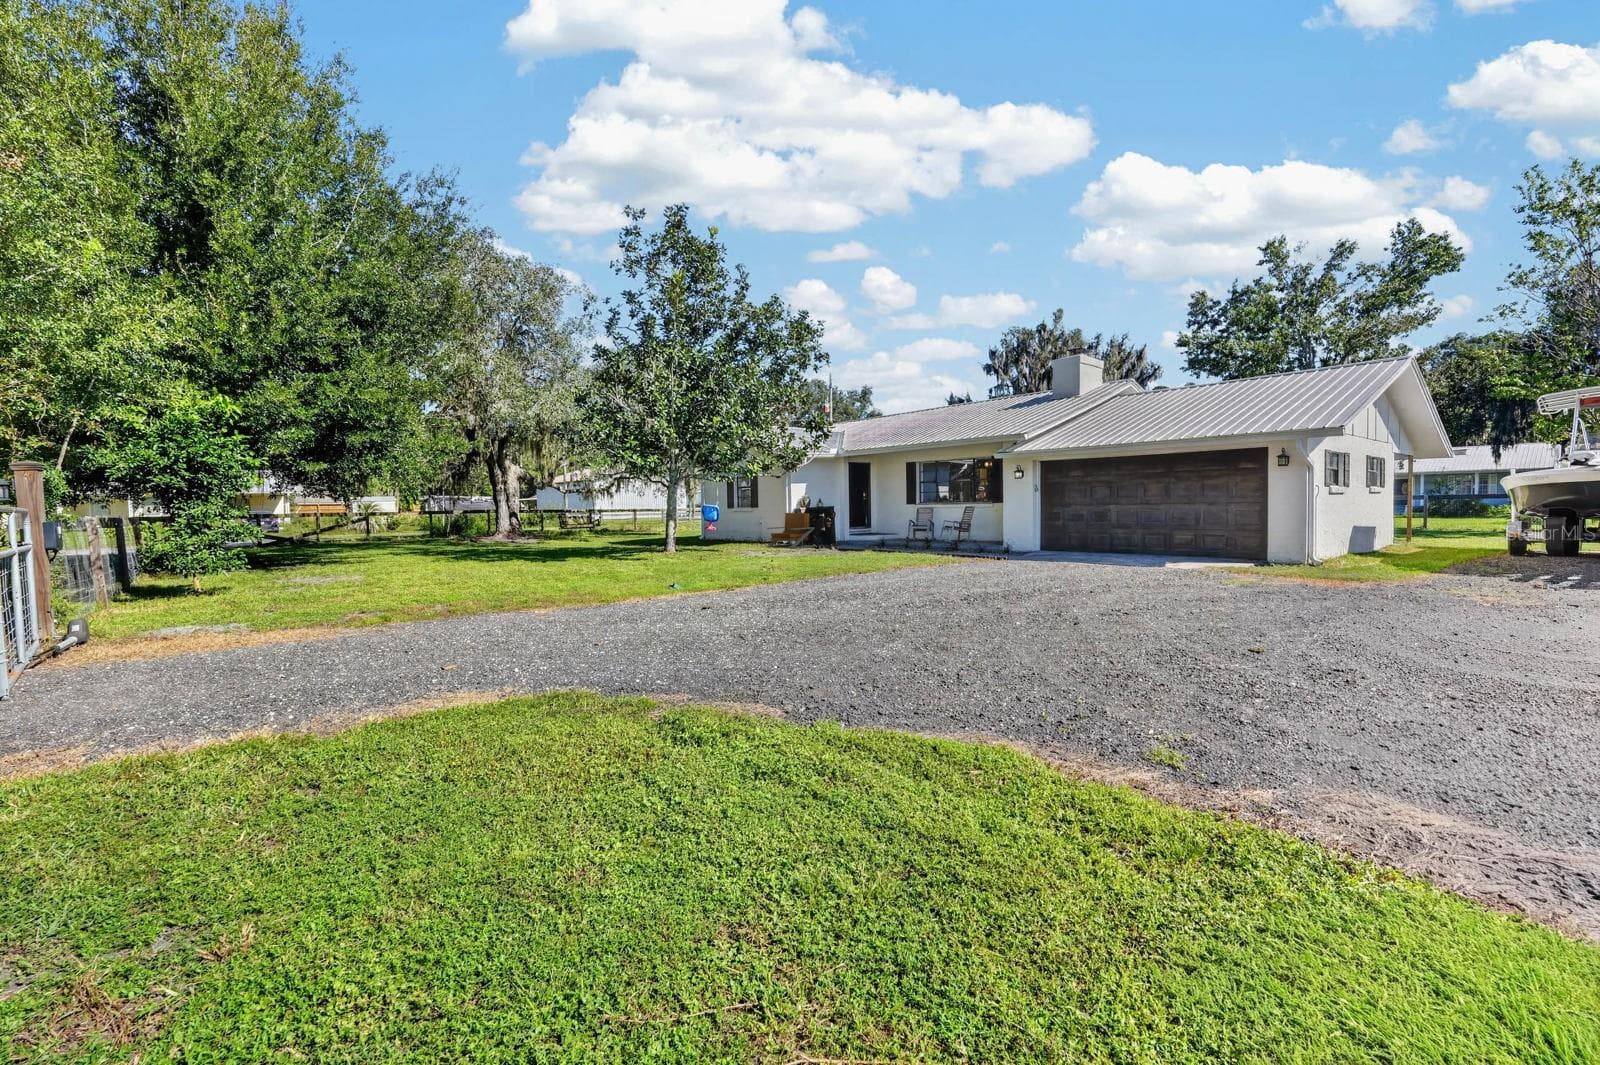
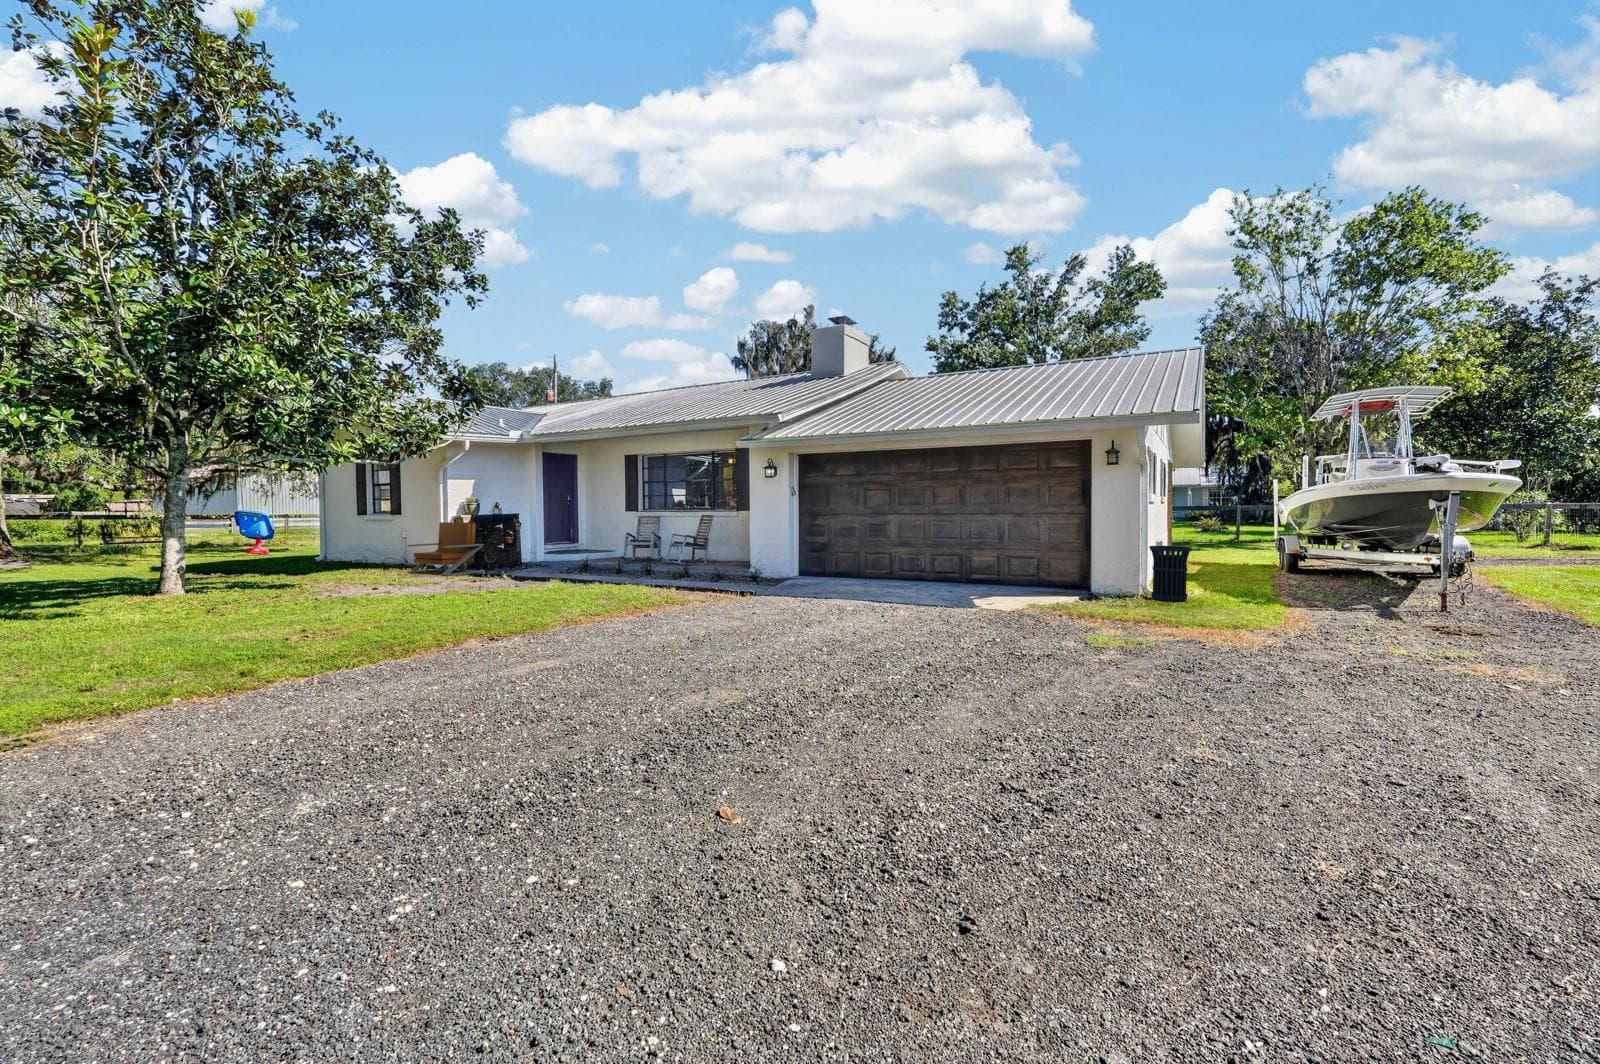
trash can: none [1320,526,1356,568] -> present [1149,546,1192,602]

